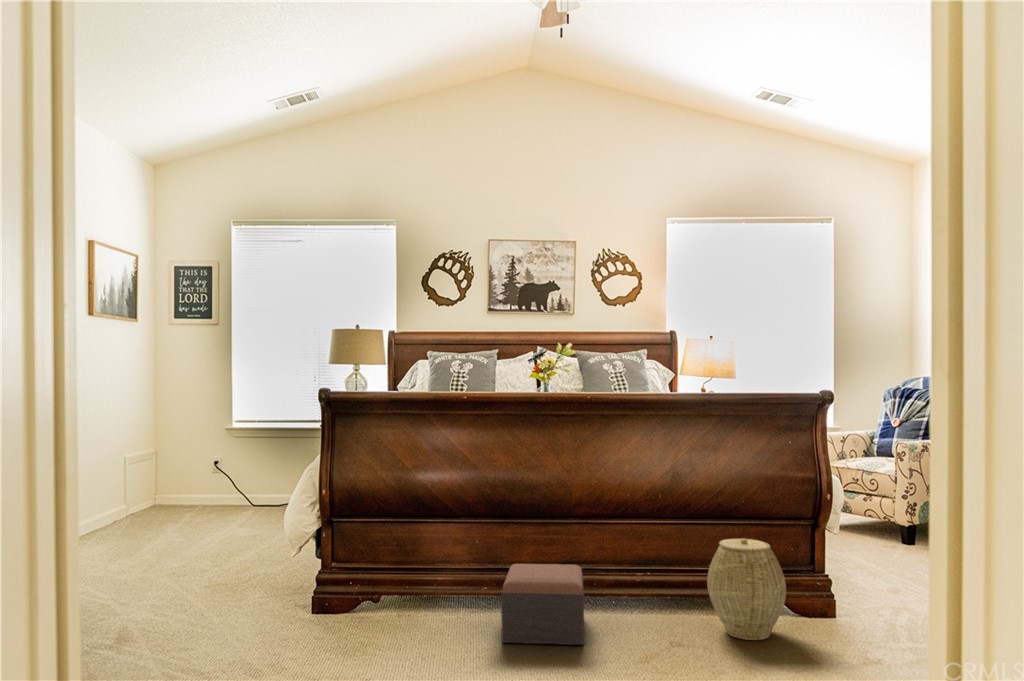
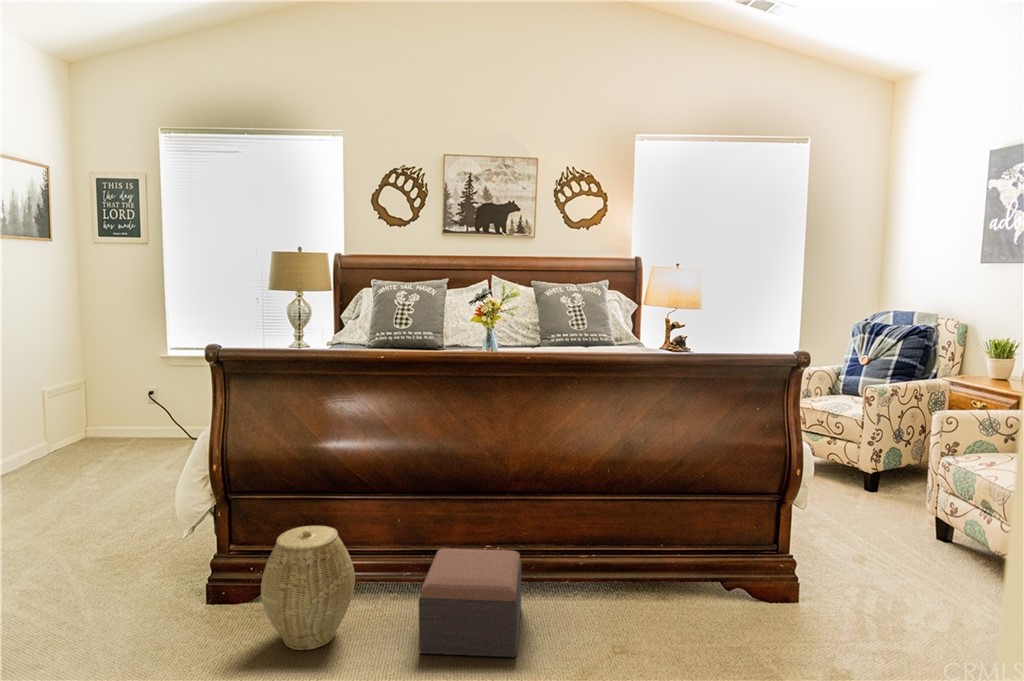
woven basket: present [707,538,786,640] -> present [261,526,355,650]

